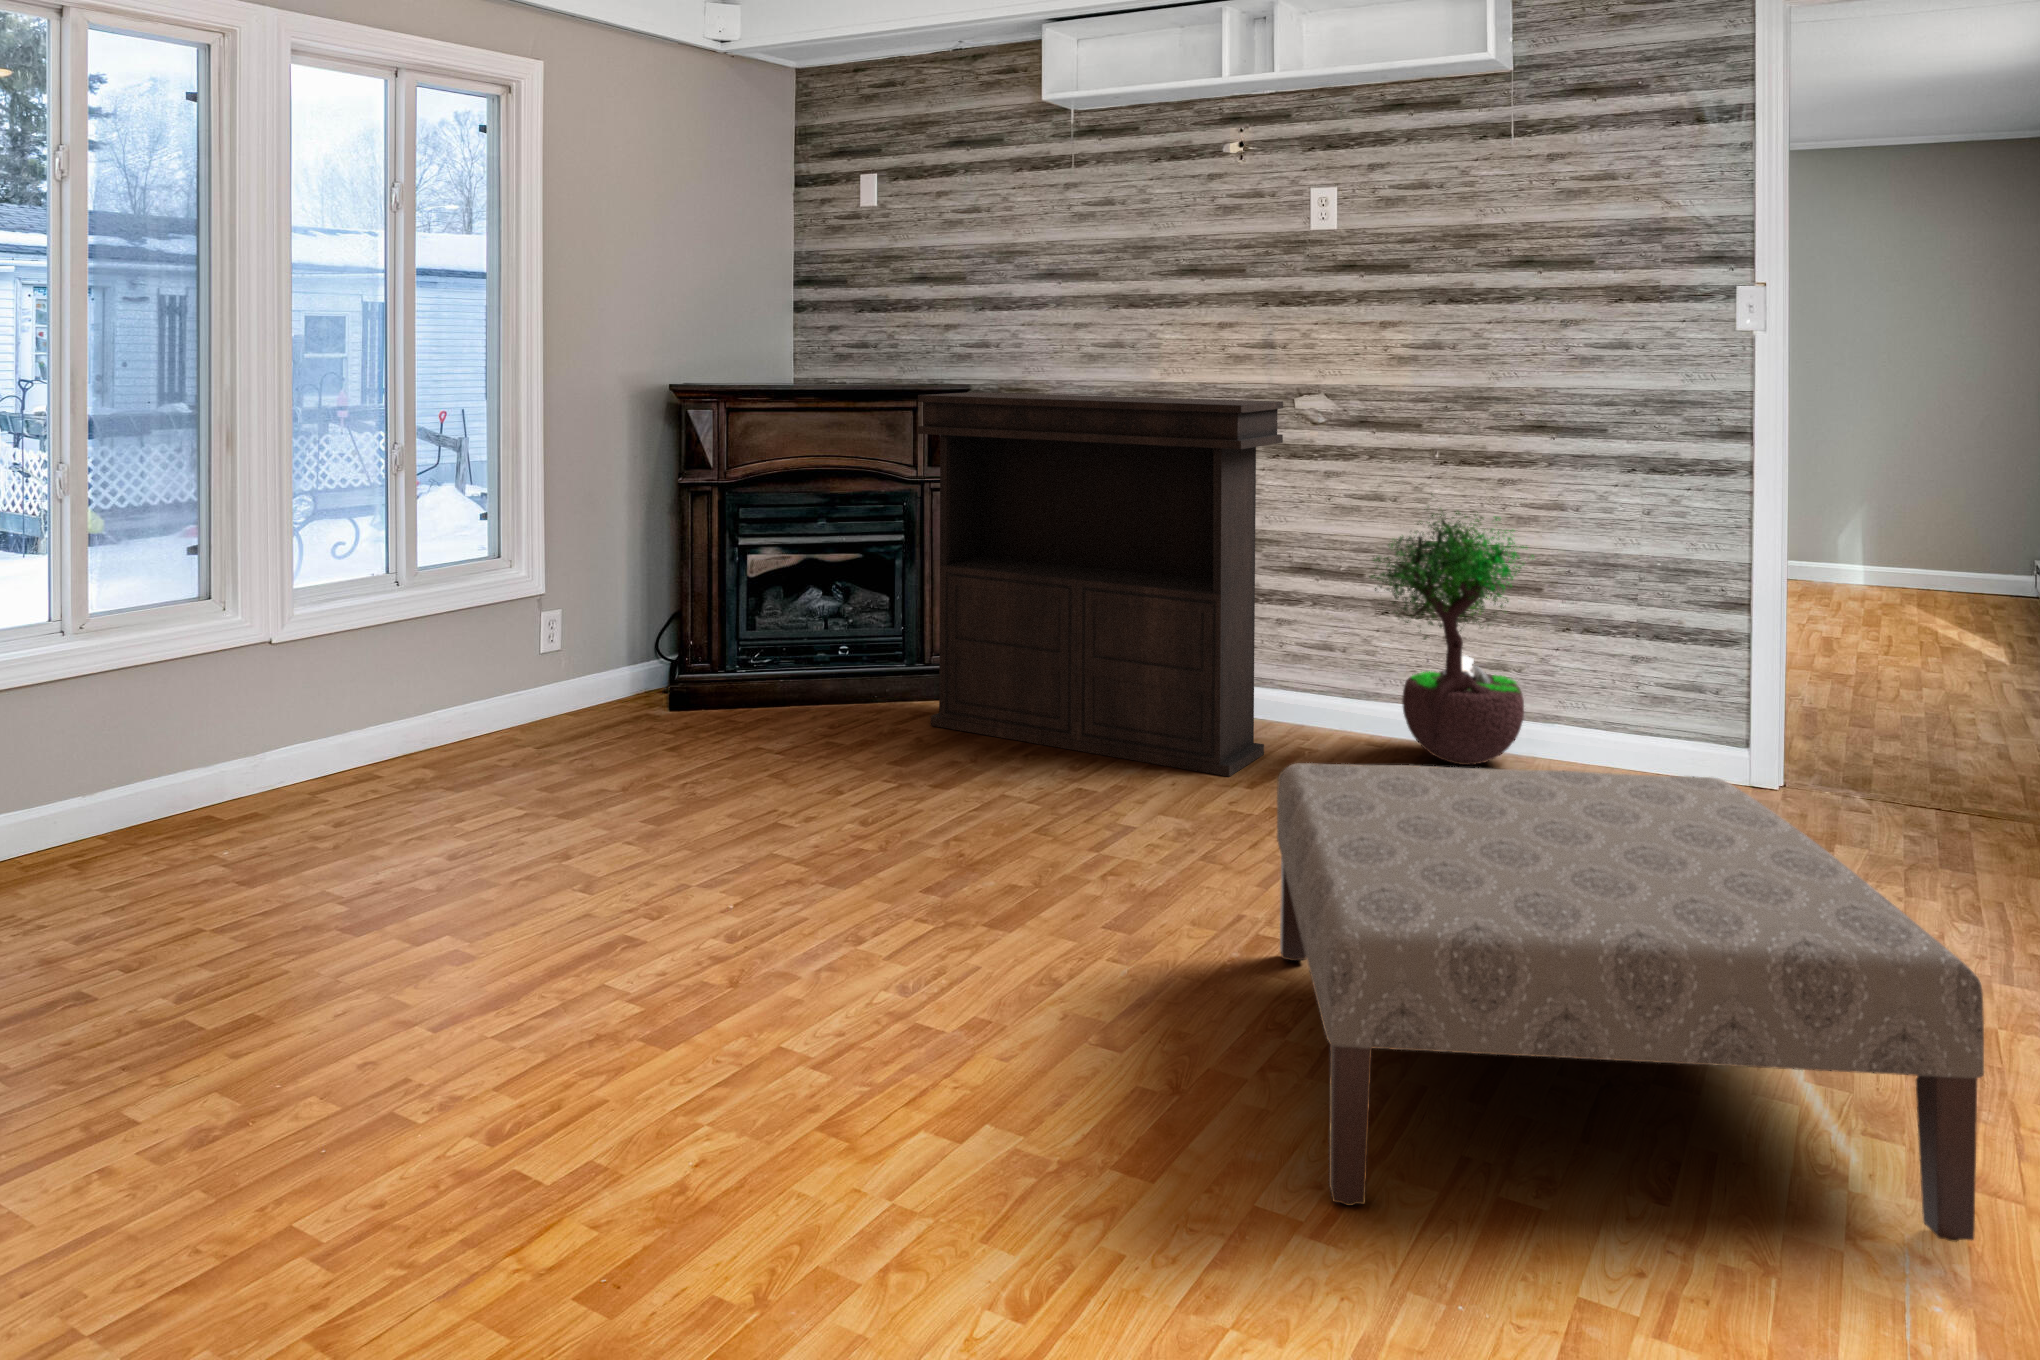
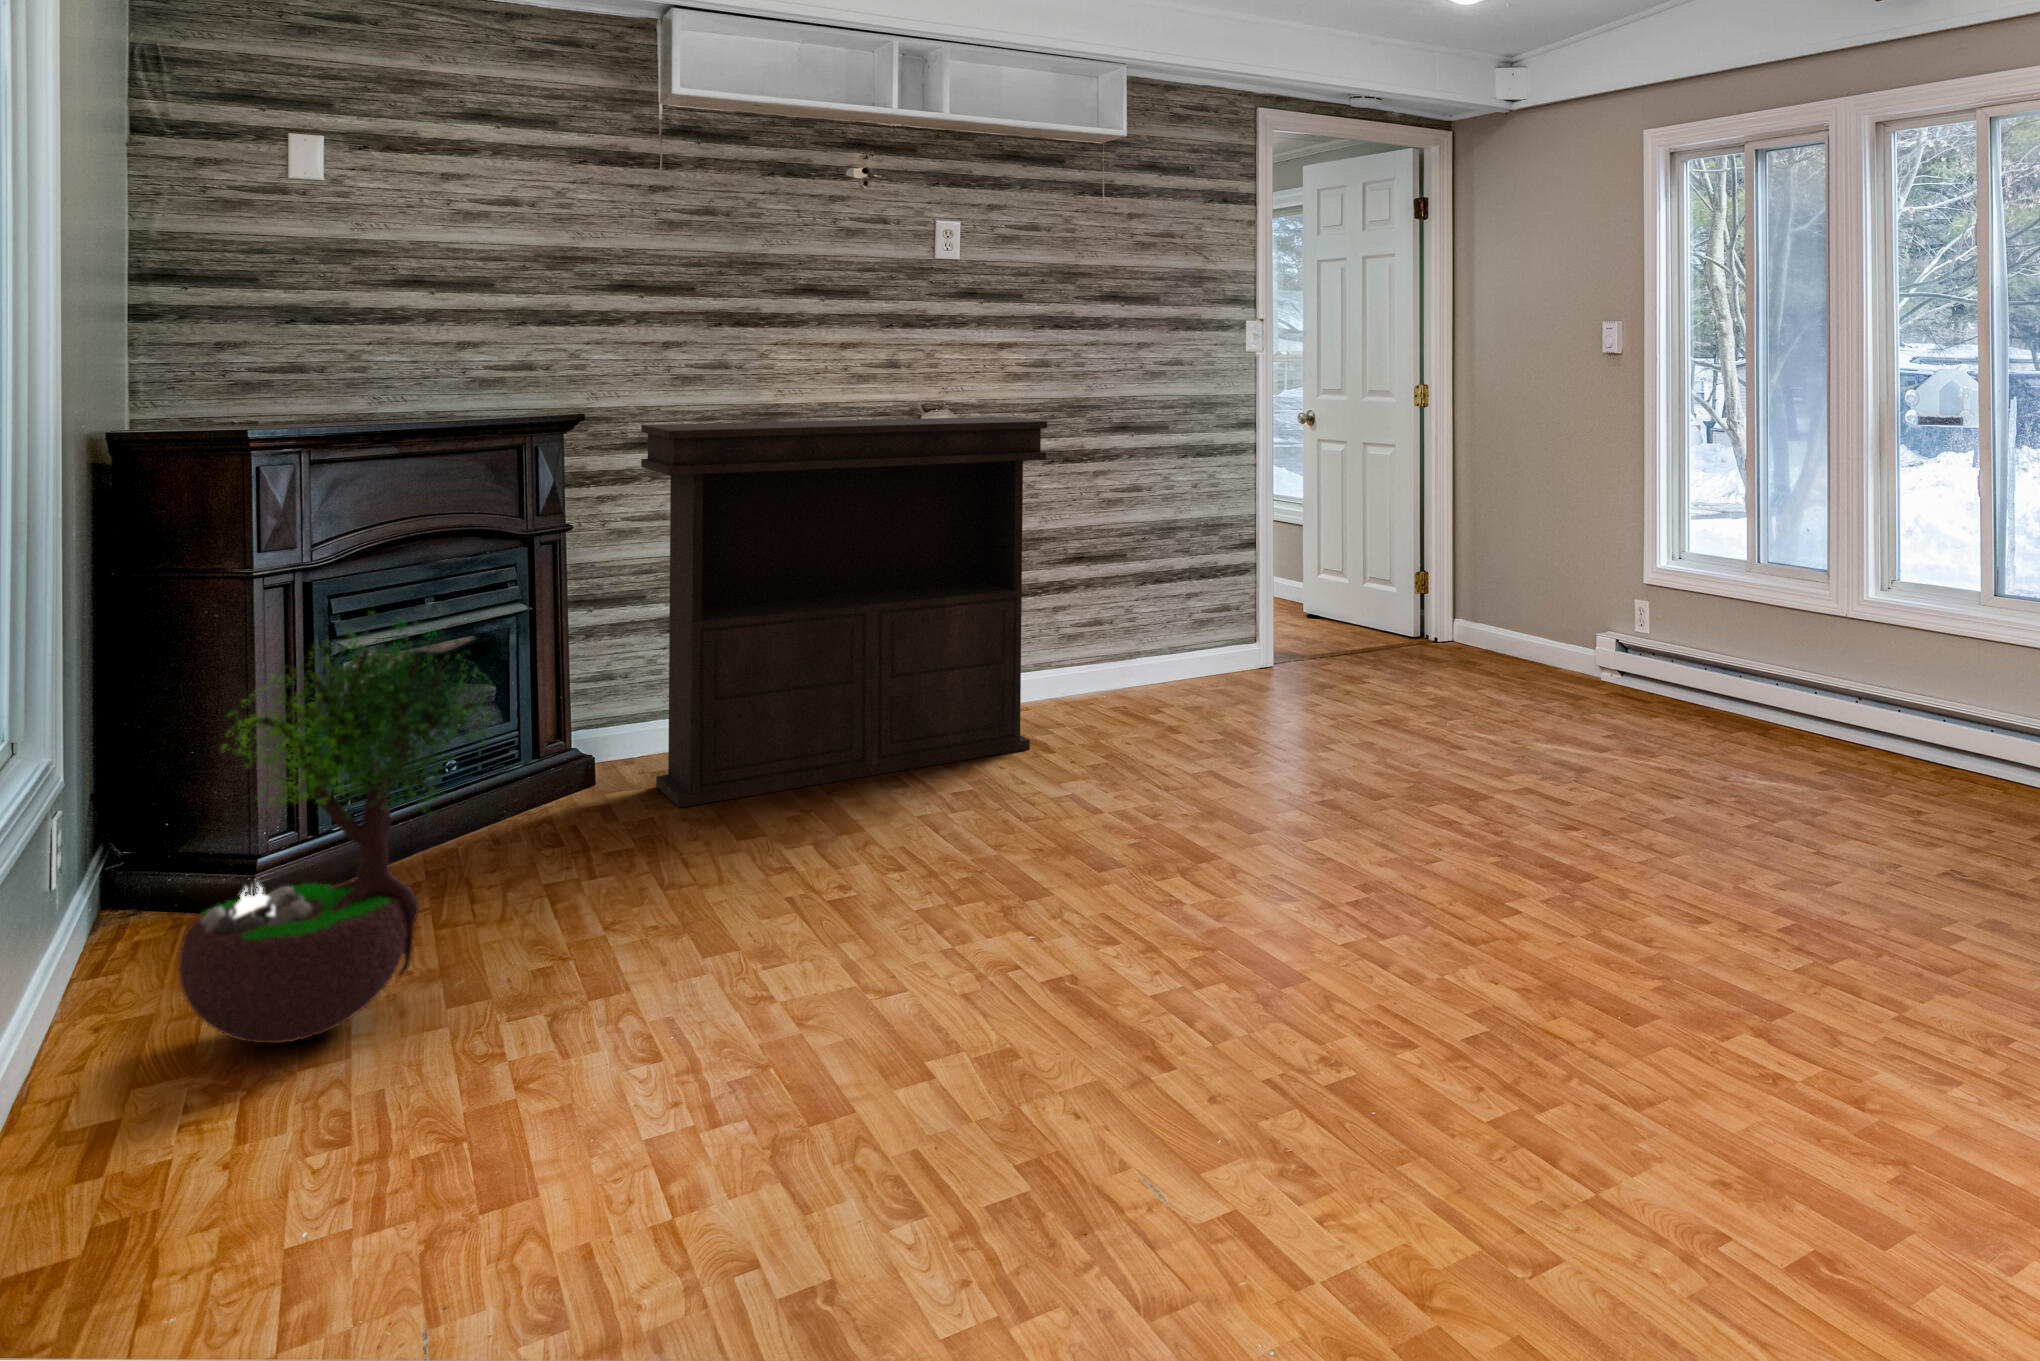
potted tree: present [1370,494,1534,765] -> present [178,613,492,1043]
ottoman: present [1277,763,1984,1242] -> none [1364,616,1736,831]

